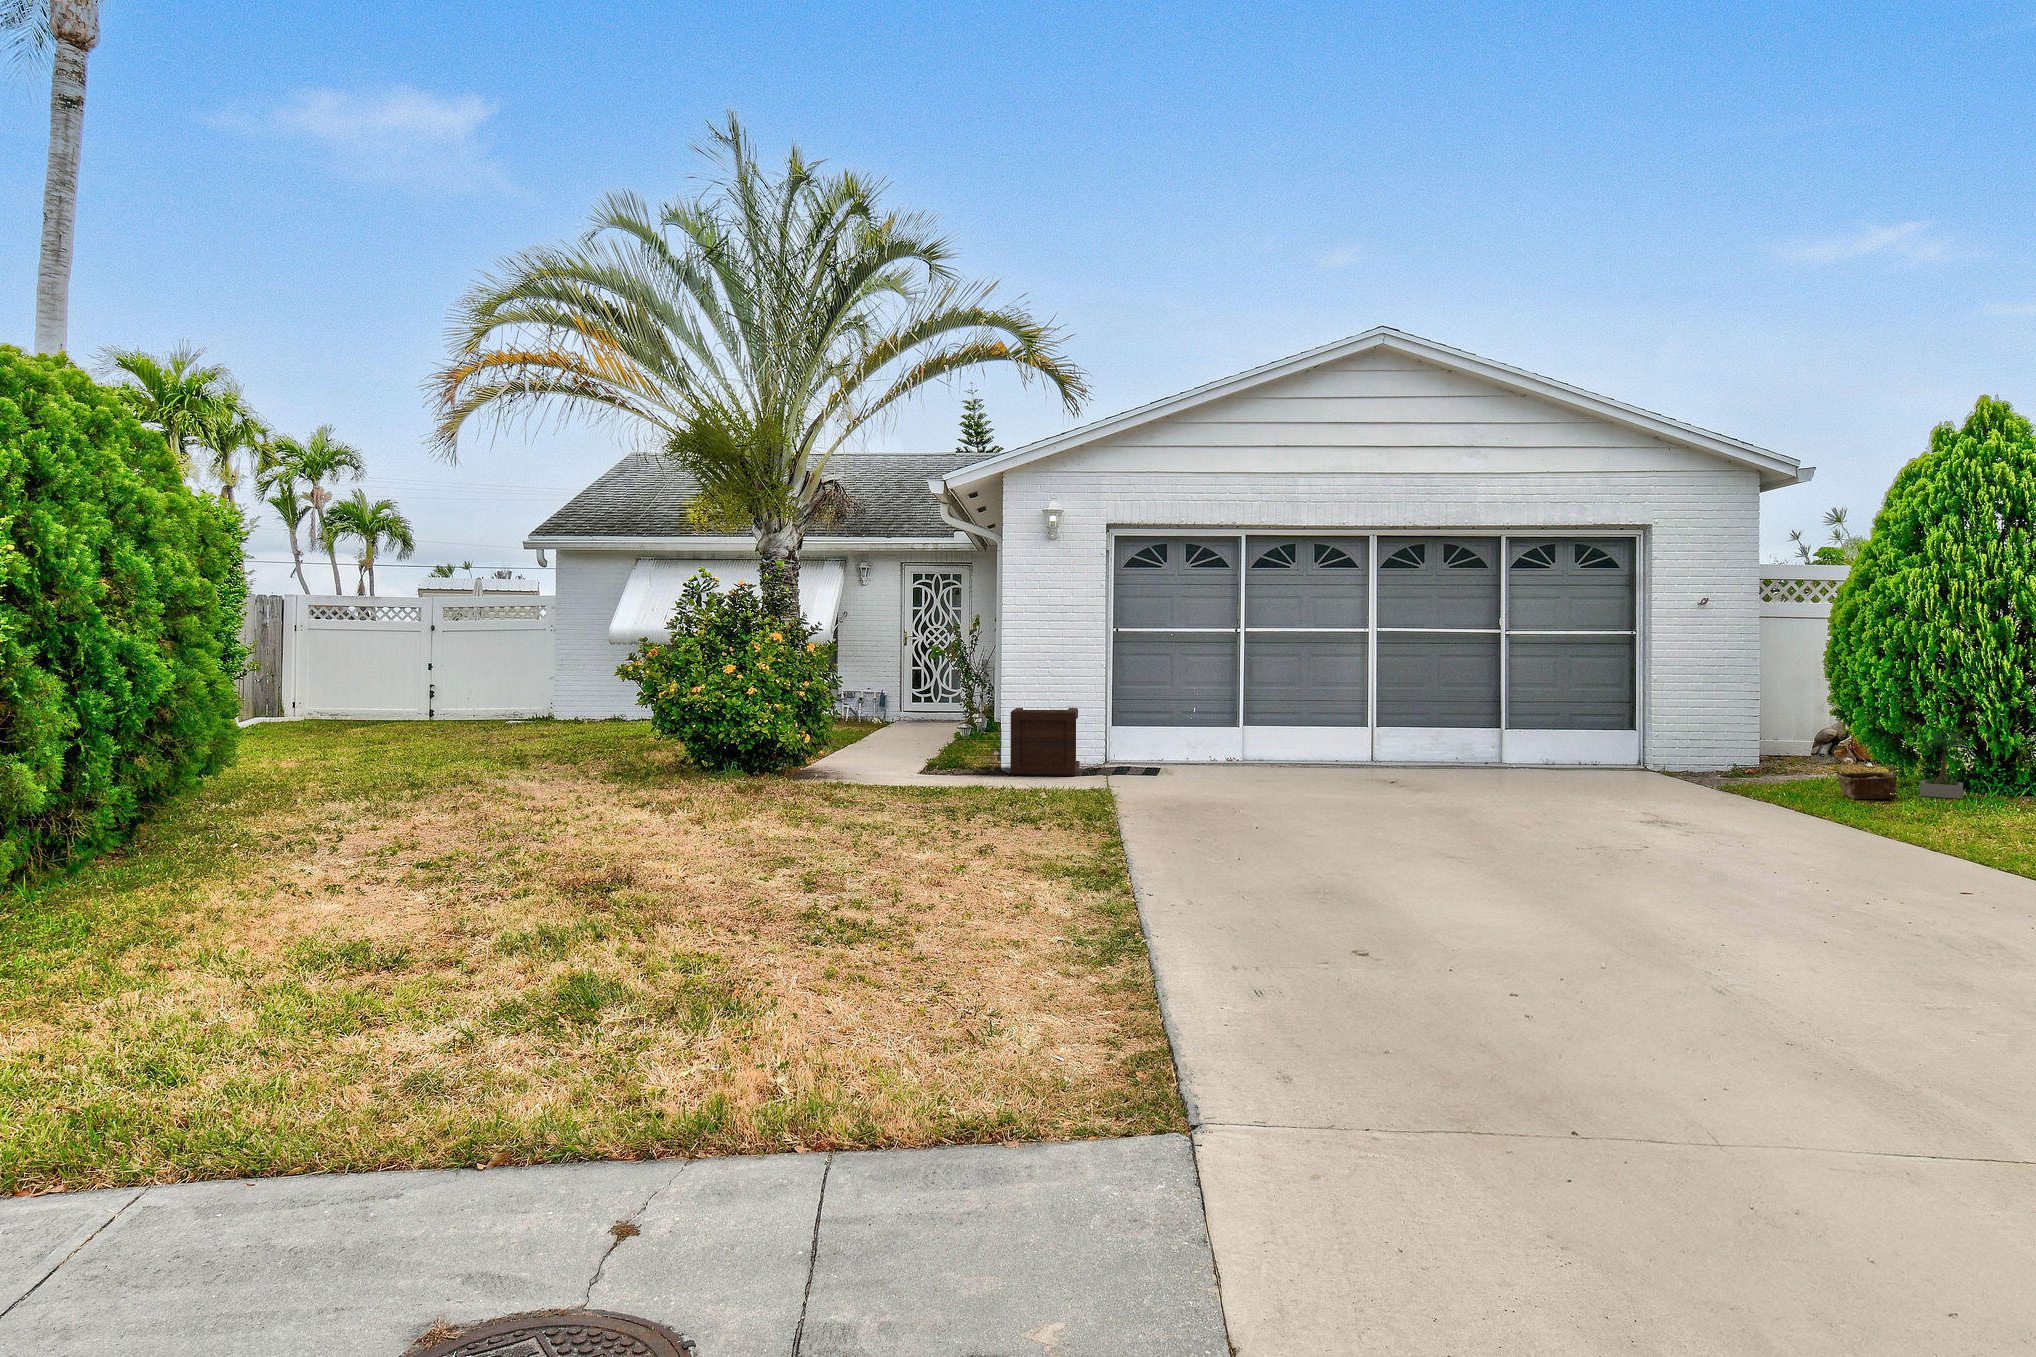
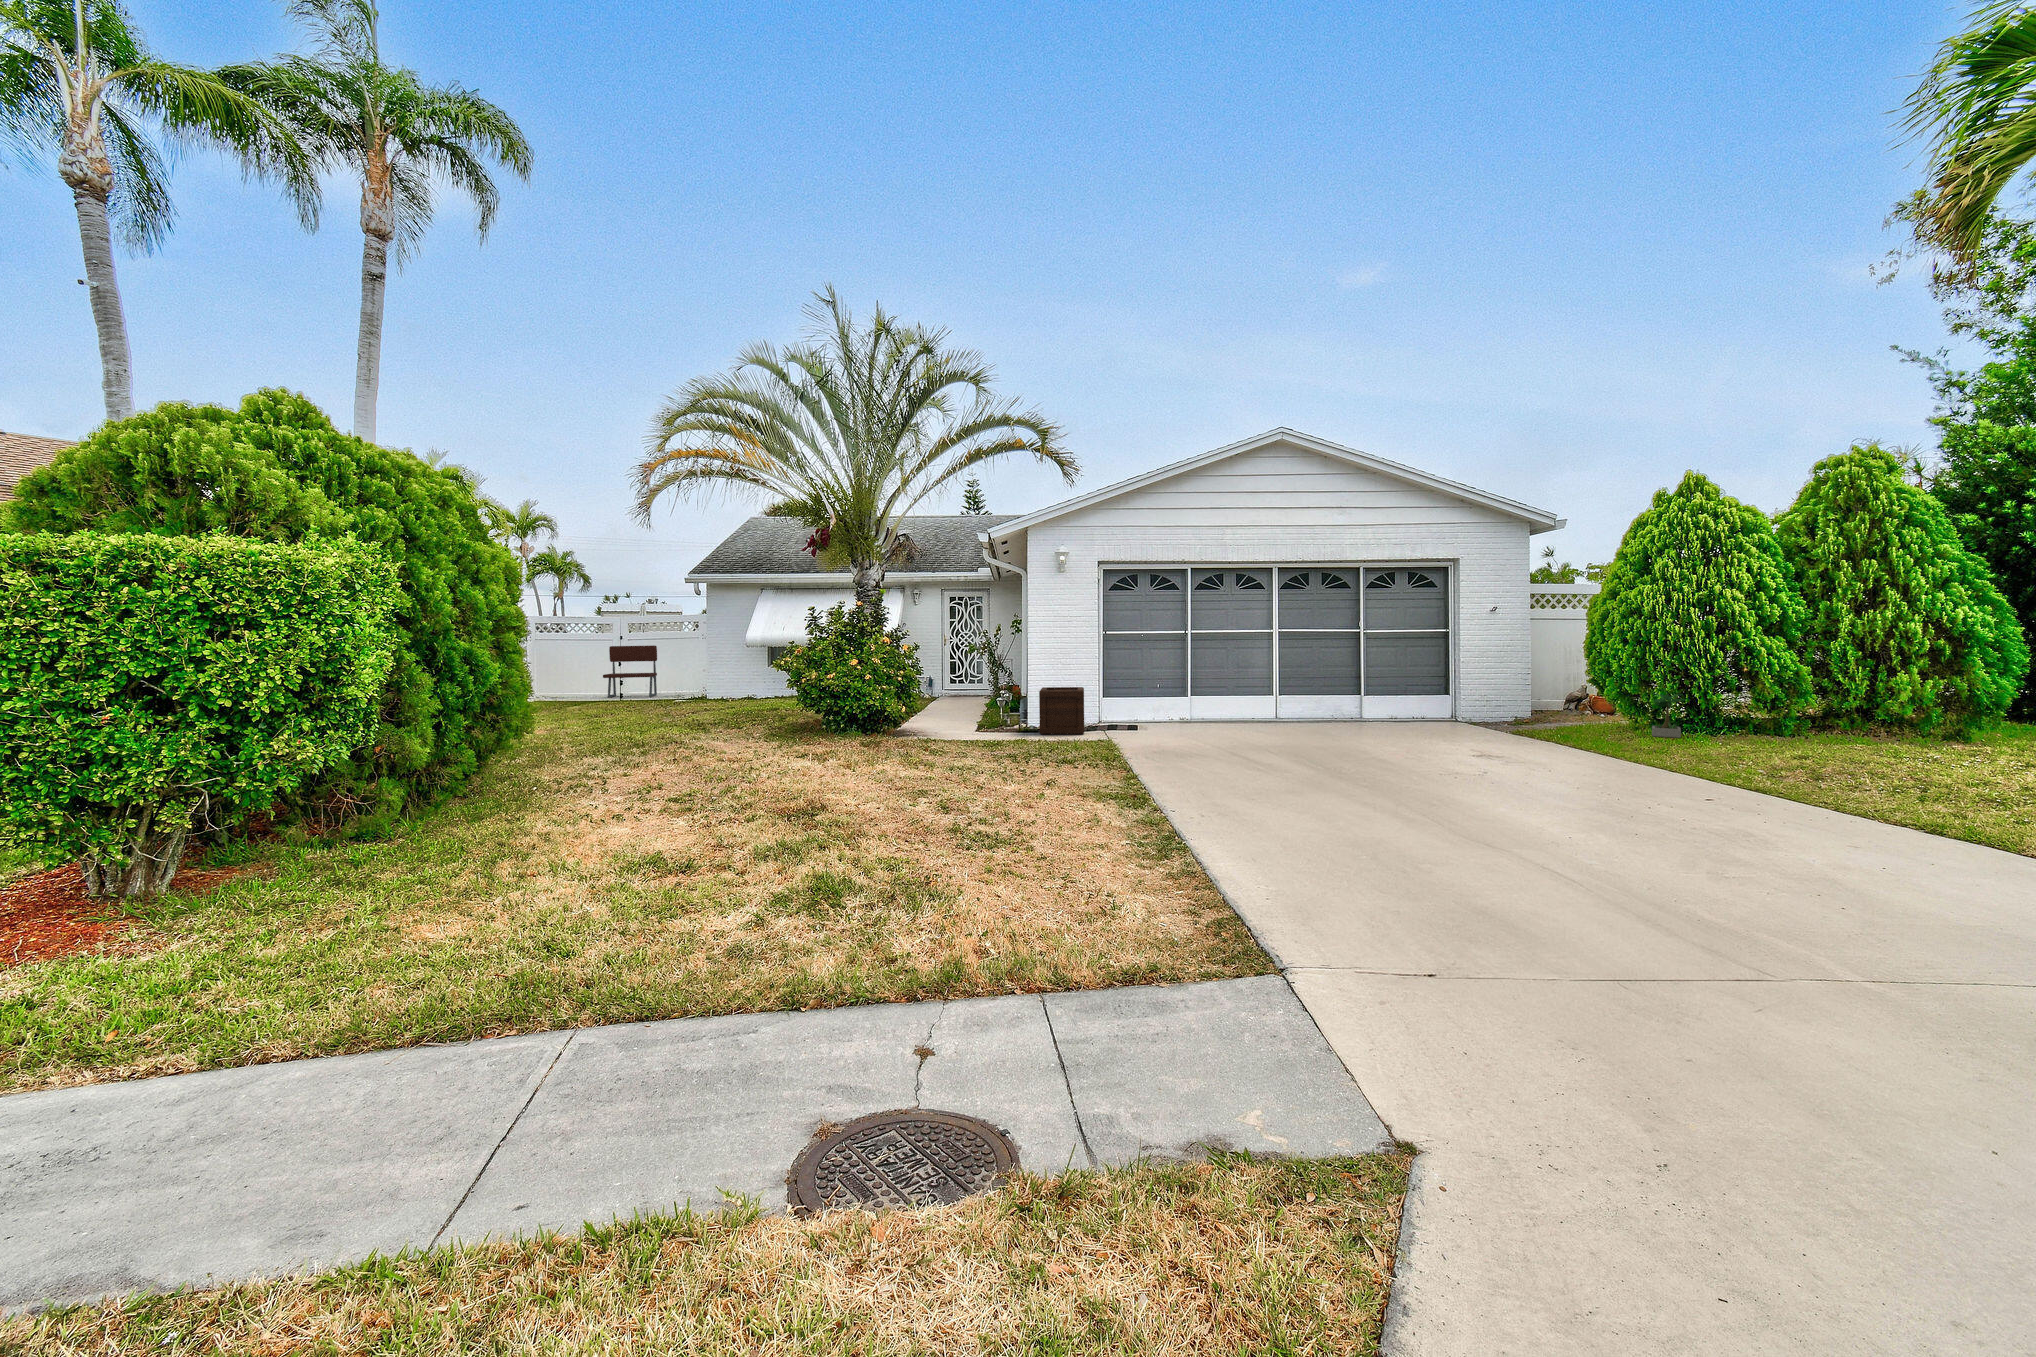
bench: none [418,637,497,711] -> present [603,645,657,698]
woven basket: present [1837,765,1897,799] -> none [1595,716,1635,739]

